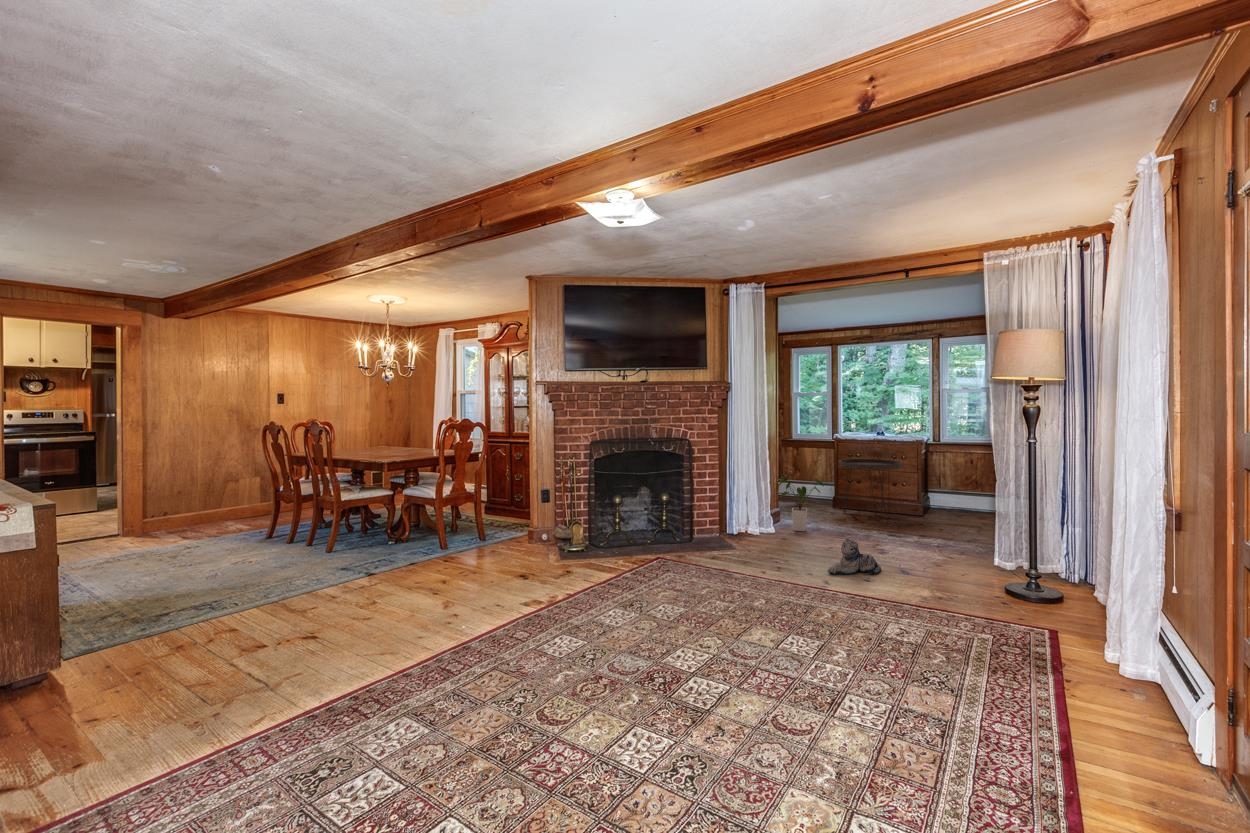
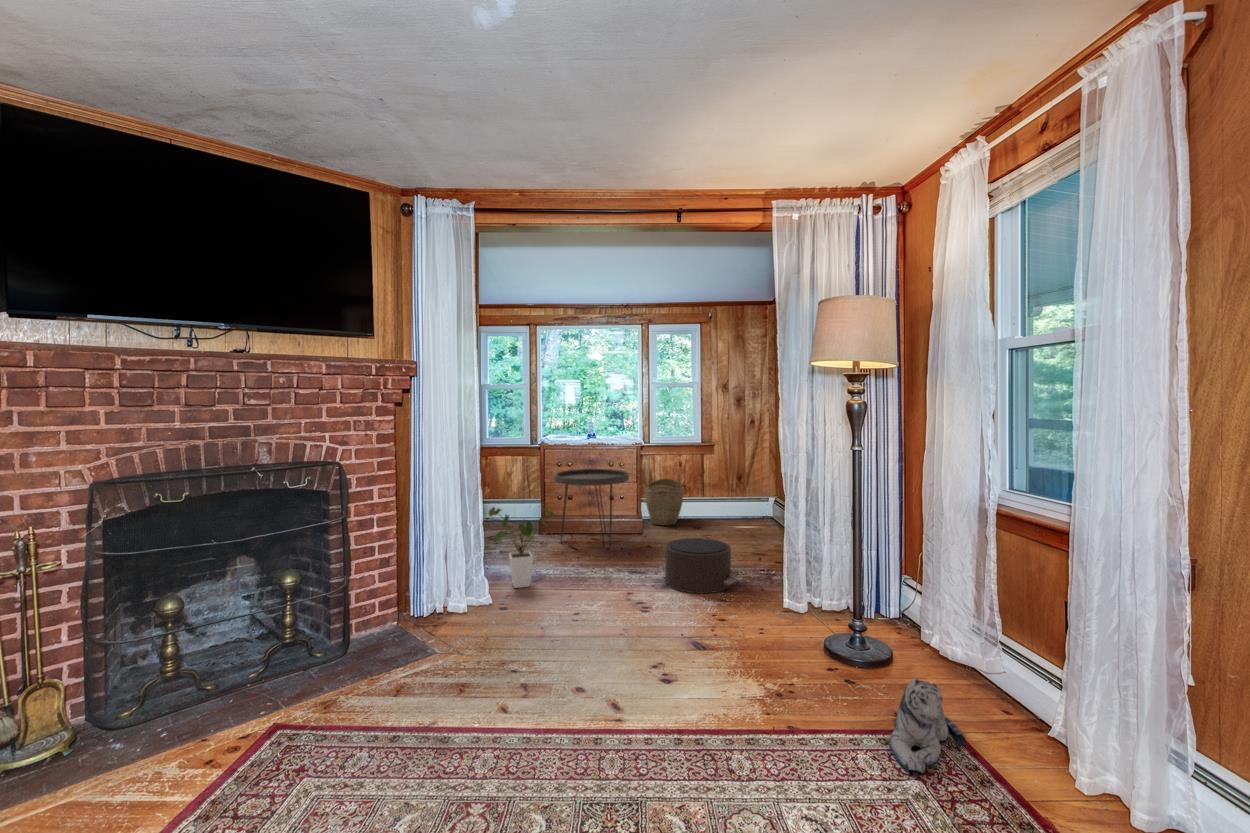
woven basket: none [929,463,968,513] -> present [645,469,683,526]
pouf: none [896,512,973,552] -> present [653,538,739,593]
plush toy: present [828,539,881,574] -> present [890,679,965,773]

